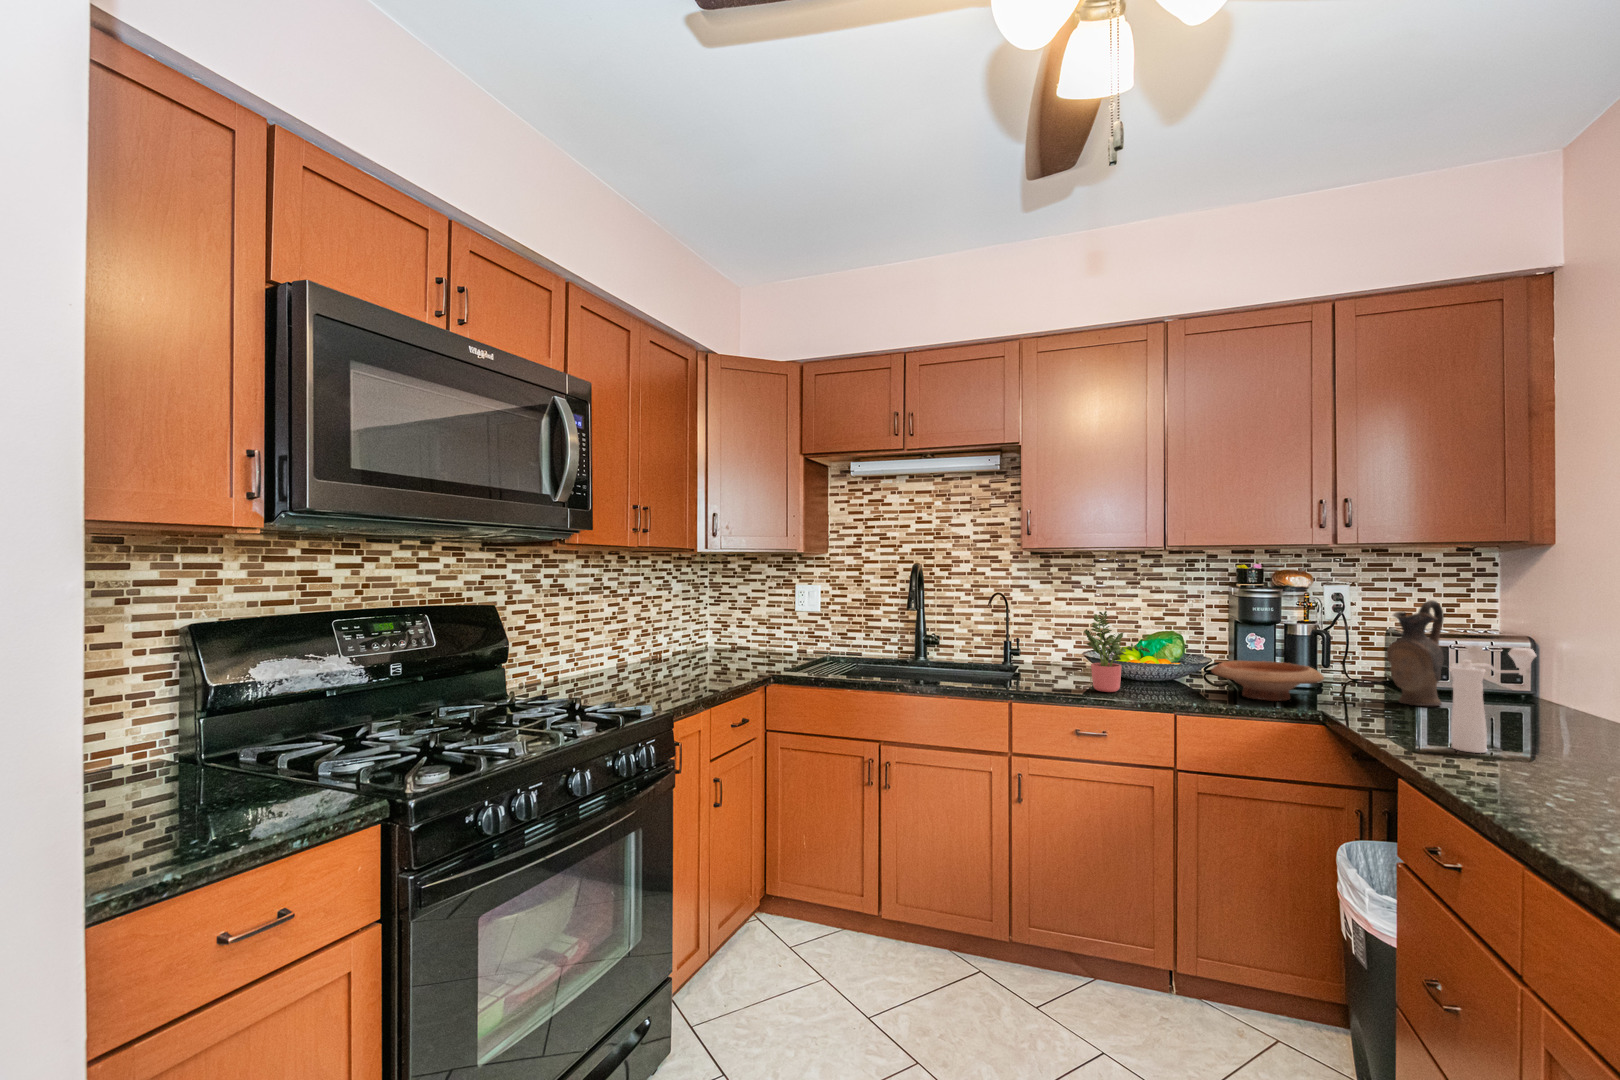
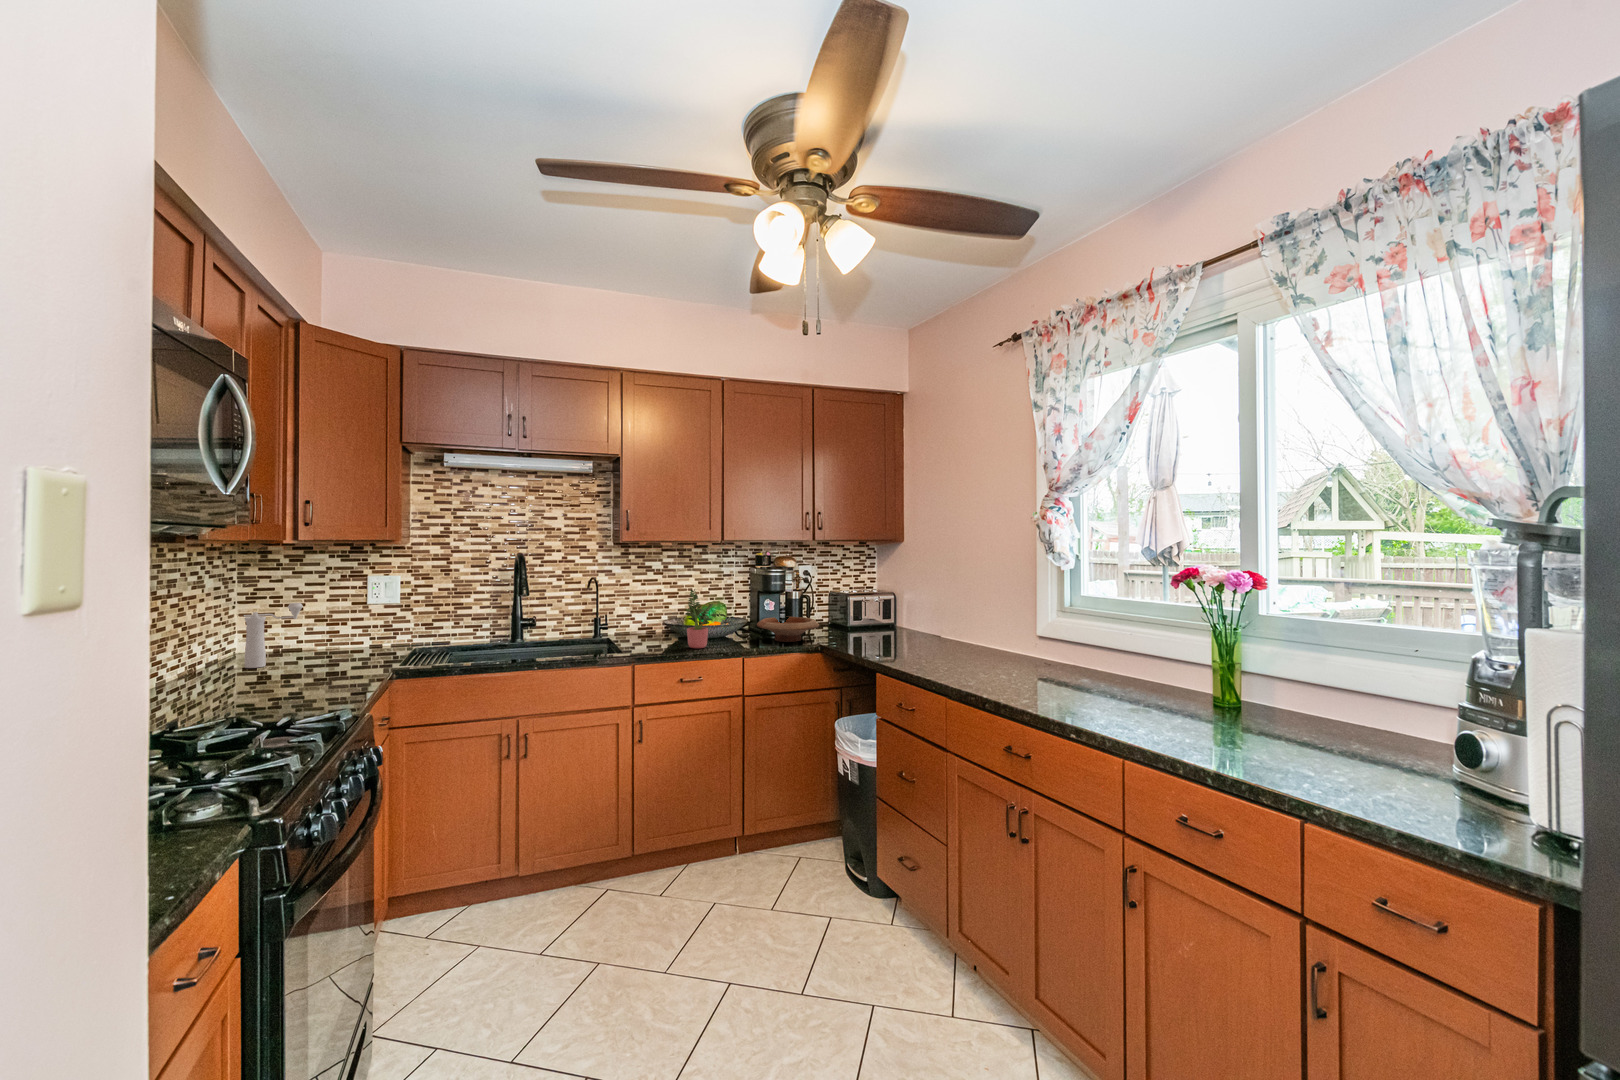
ceramic pitcher: present [1387,600,1444,706] -> none [843,574,867,635]
pepper mill: present [1450,648,1536,753] -> present [244,603,303,668]

